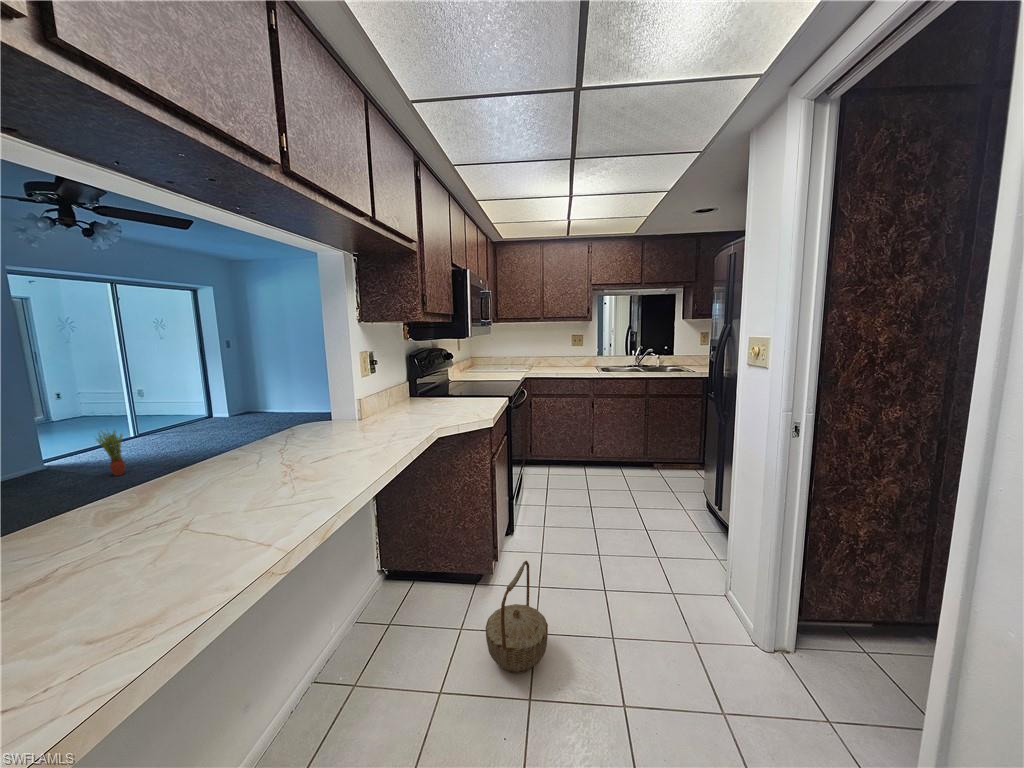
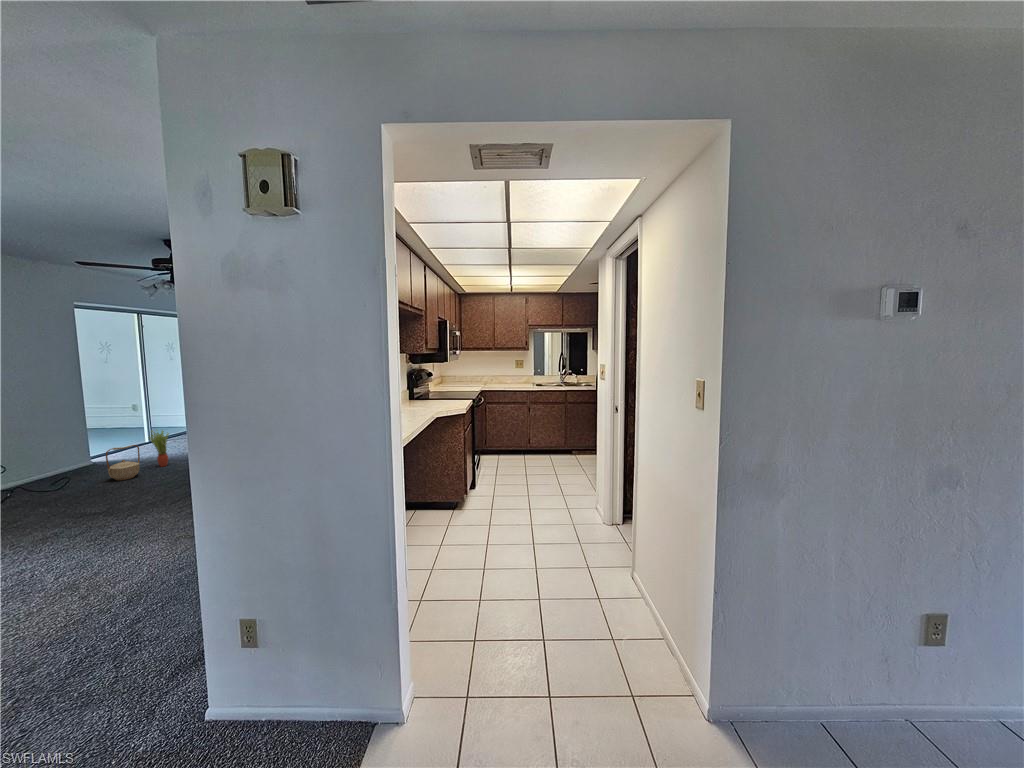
basket: present [486,561,548,673] -> present [106,445,140,480]

